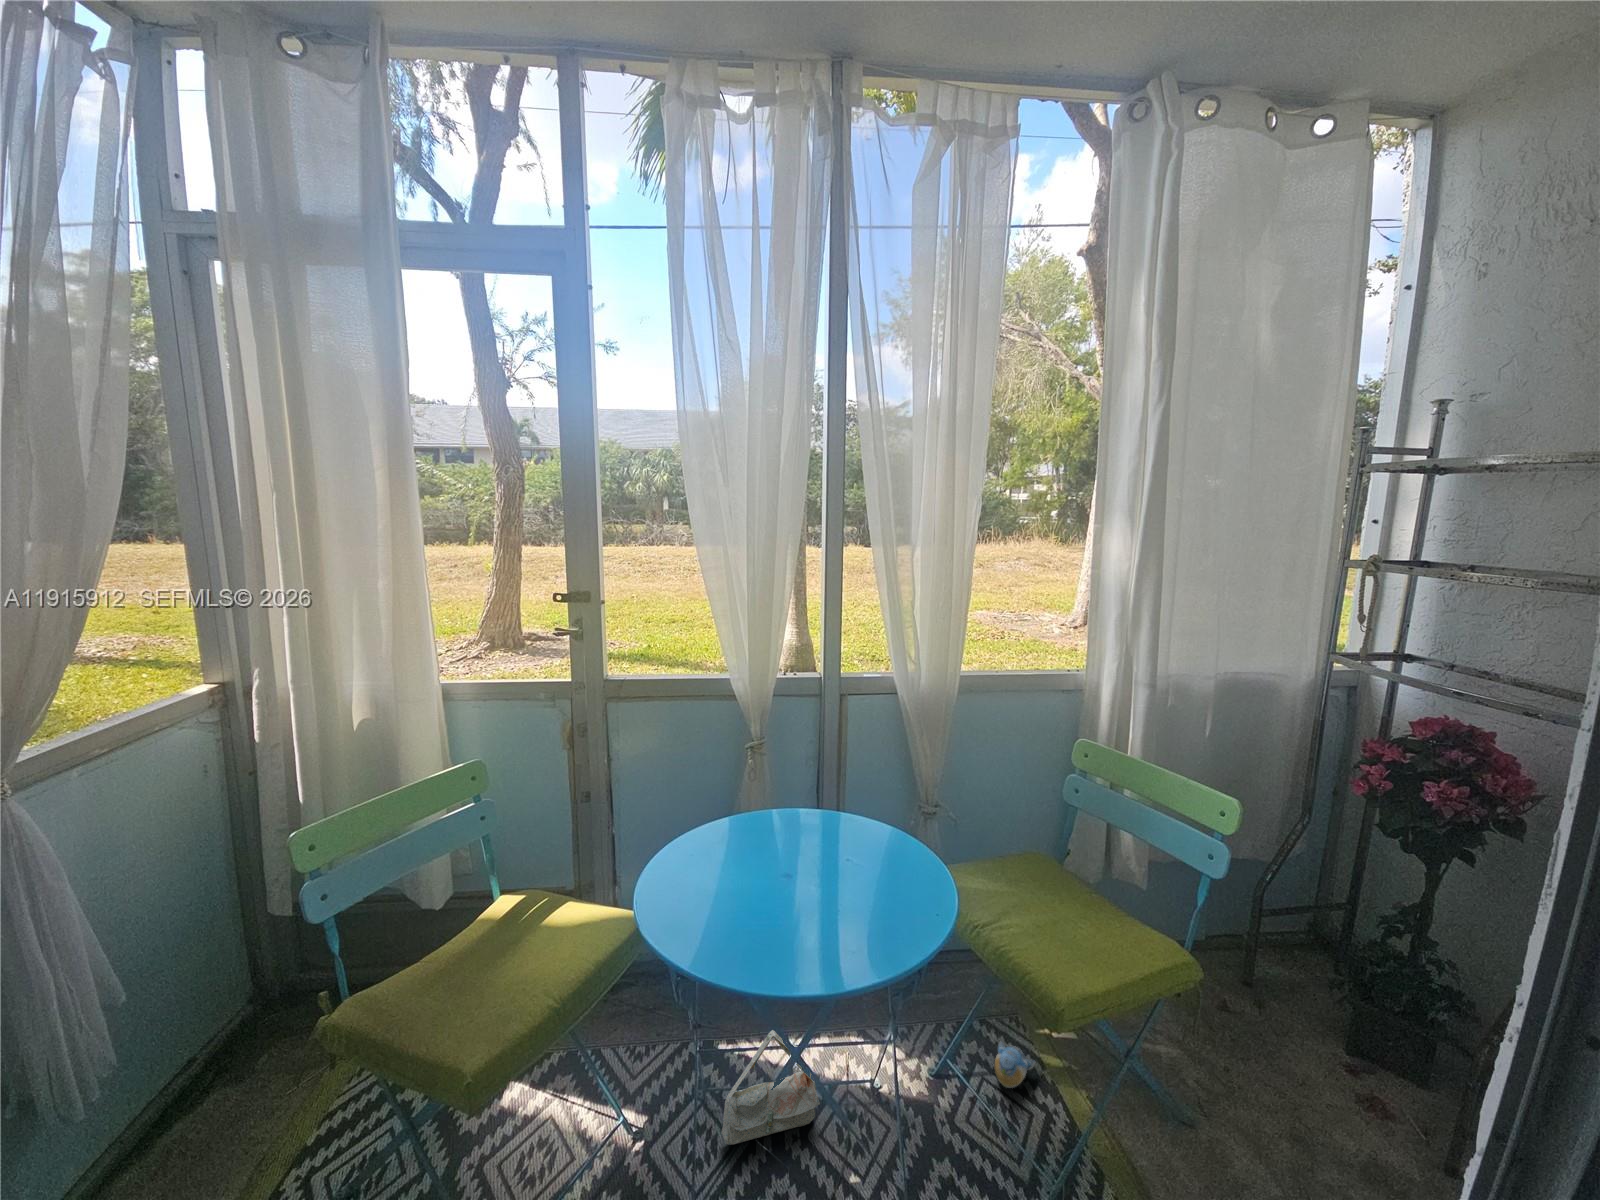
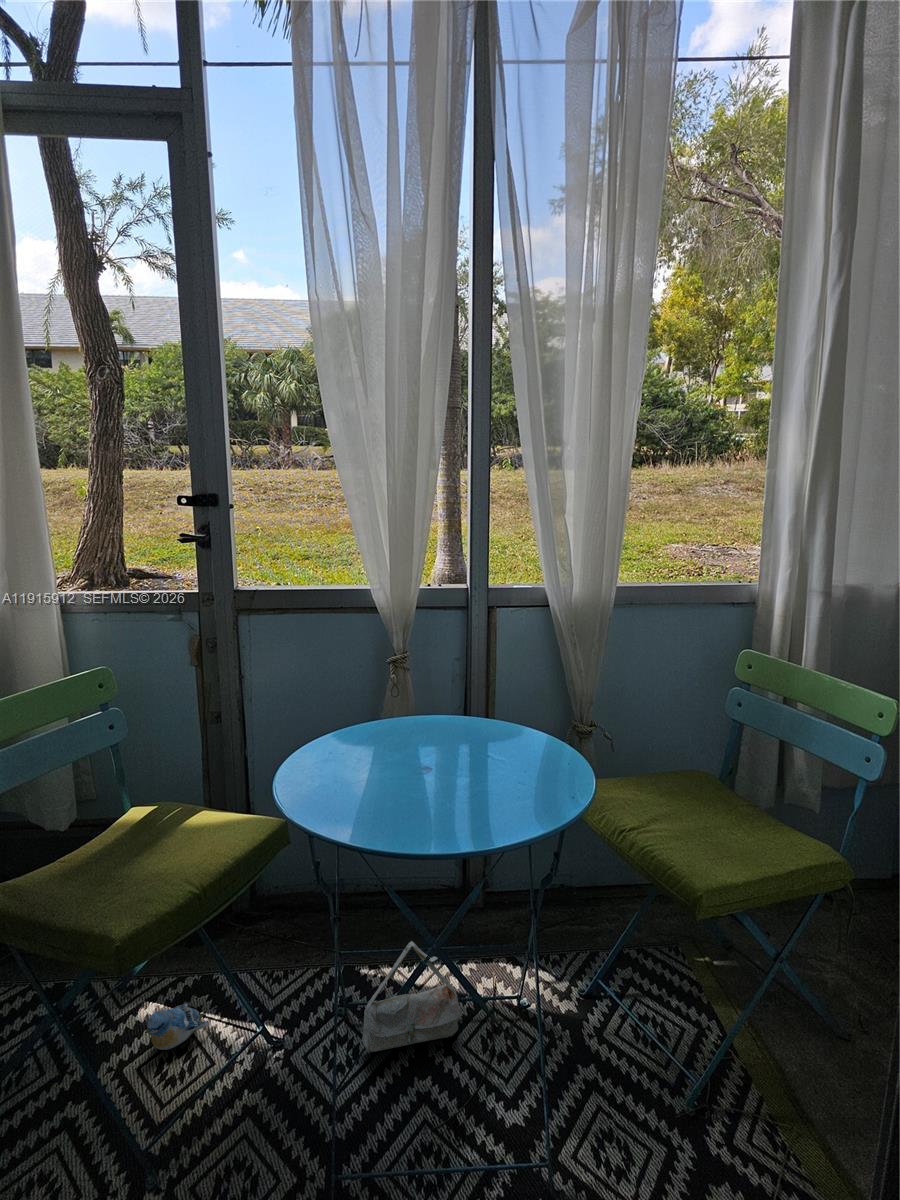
plush toy: present [995,1042,1035,1088] -> present [146,1004,209,1050]

